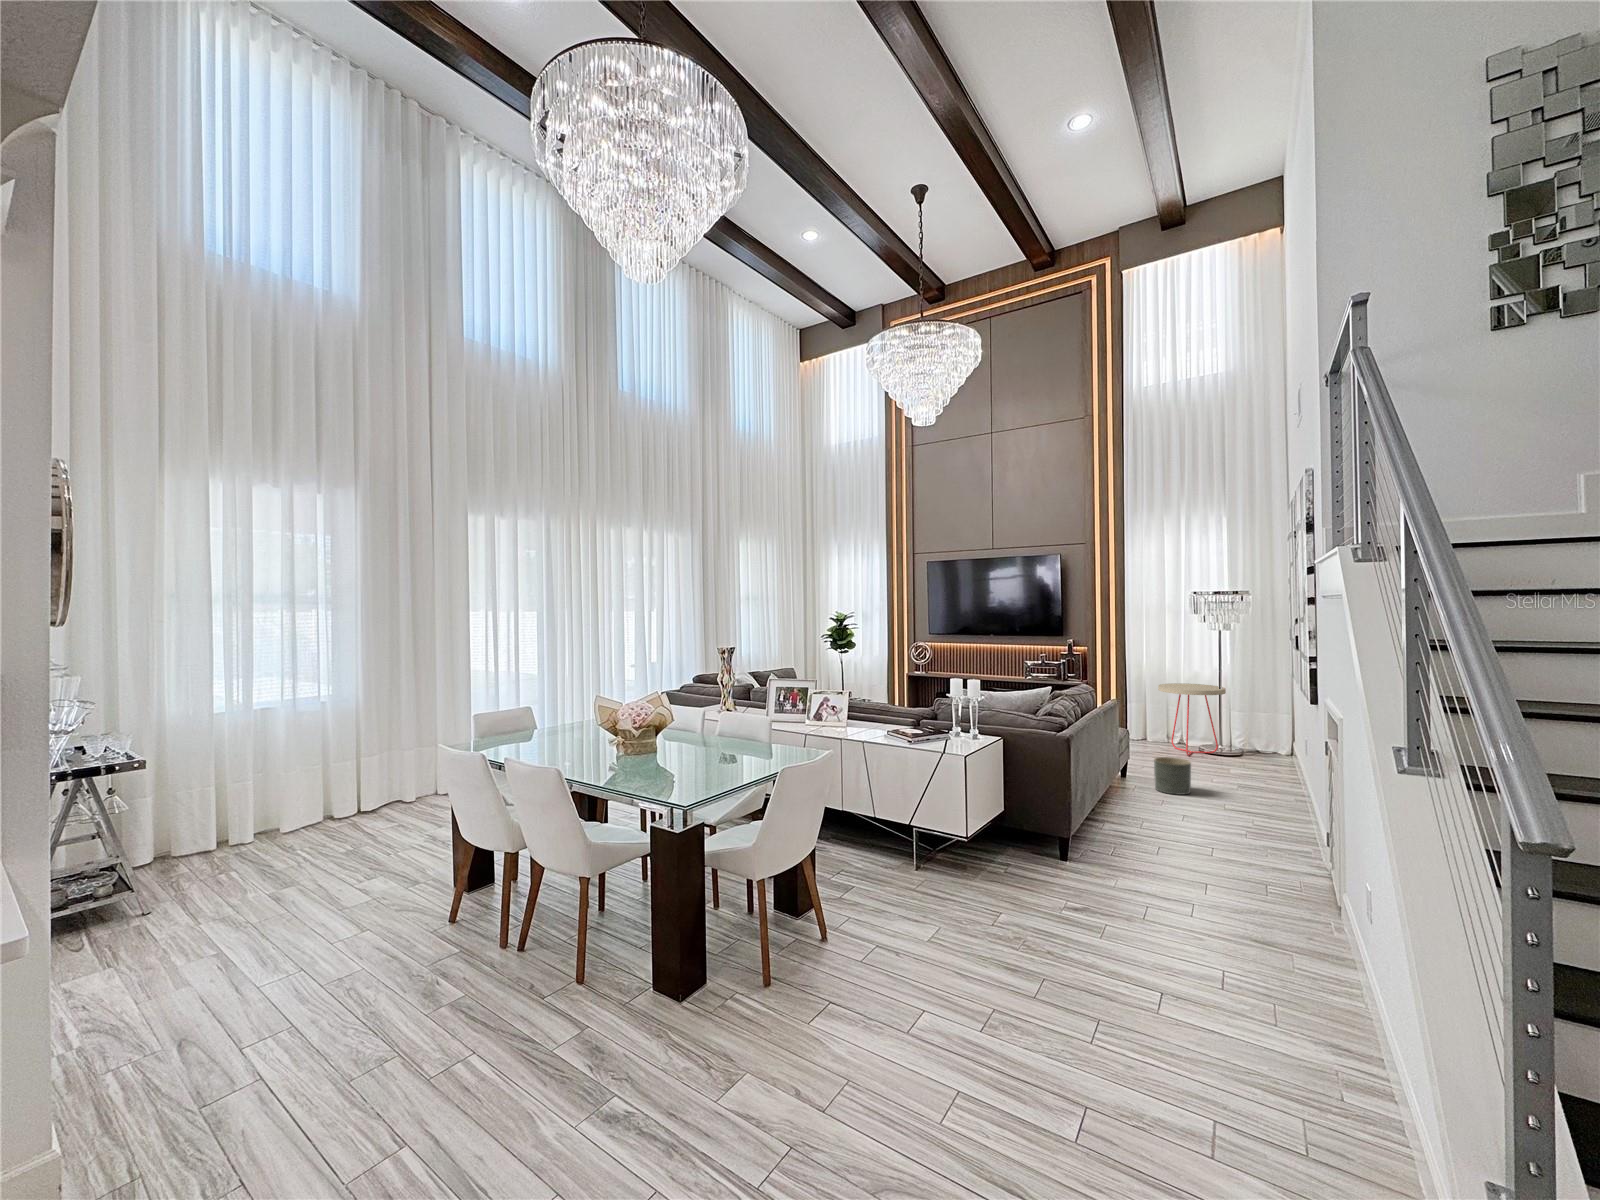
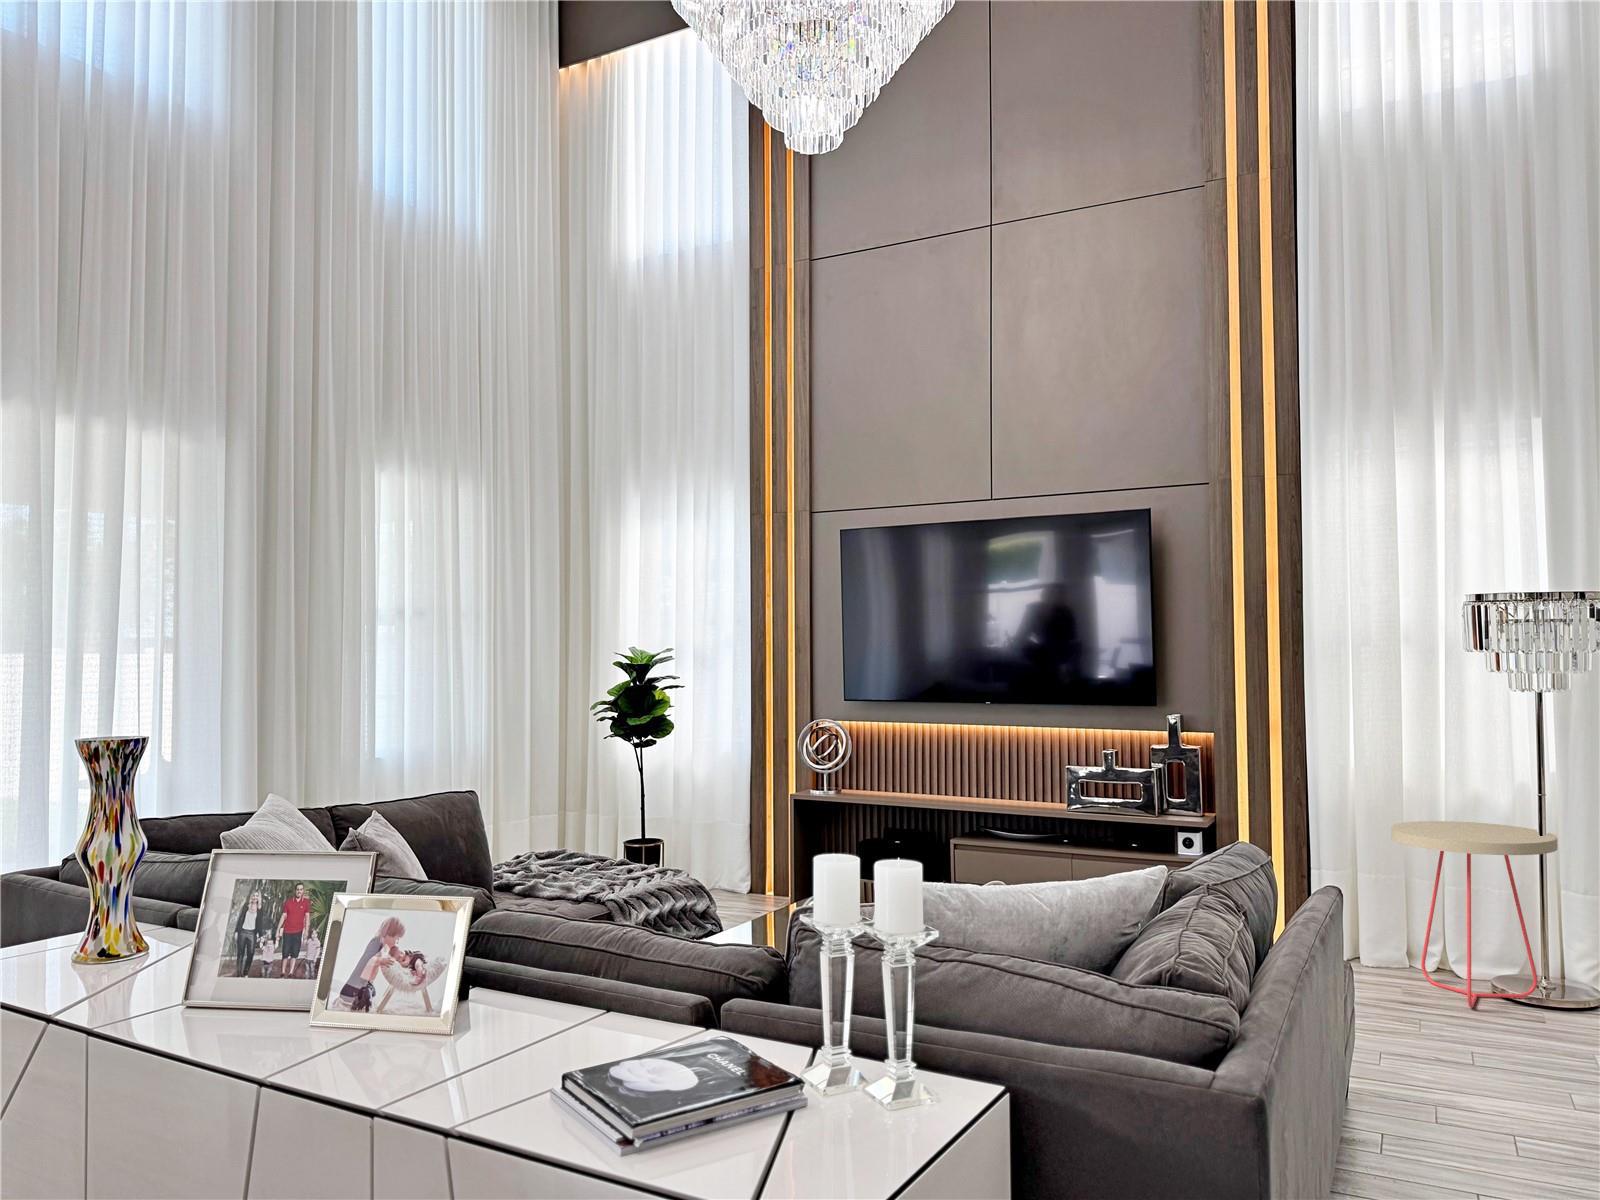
planter: present [1154,757,1191,795] -> none [1430,1042,1536,1161]

